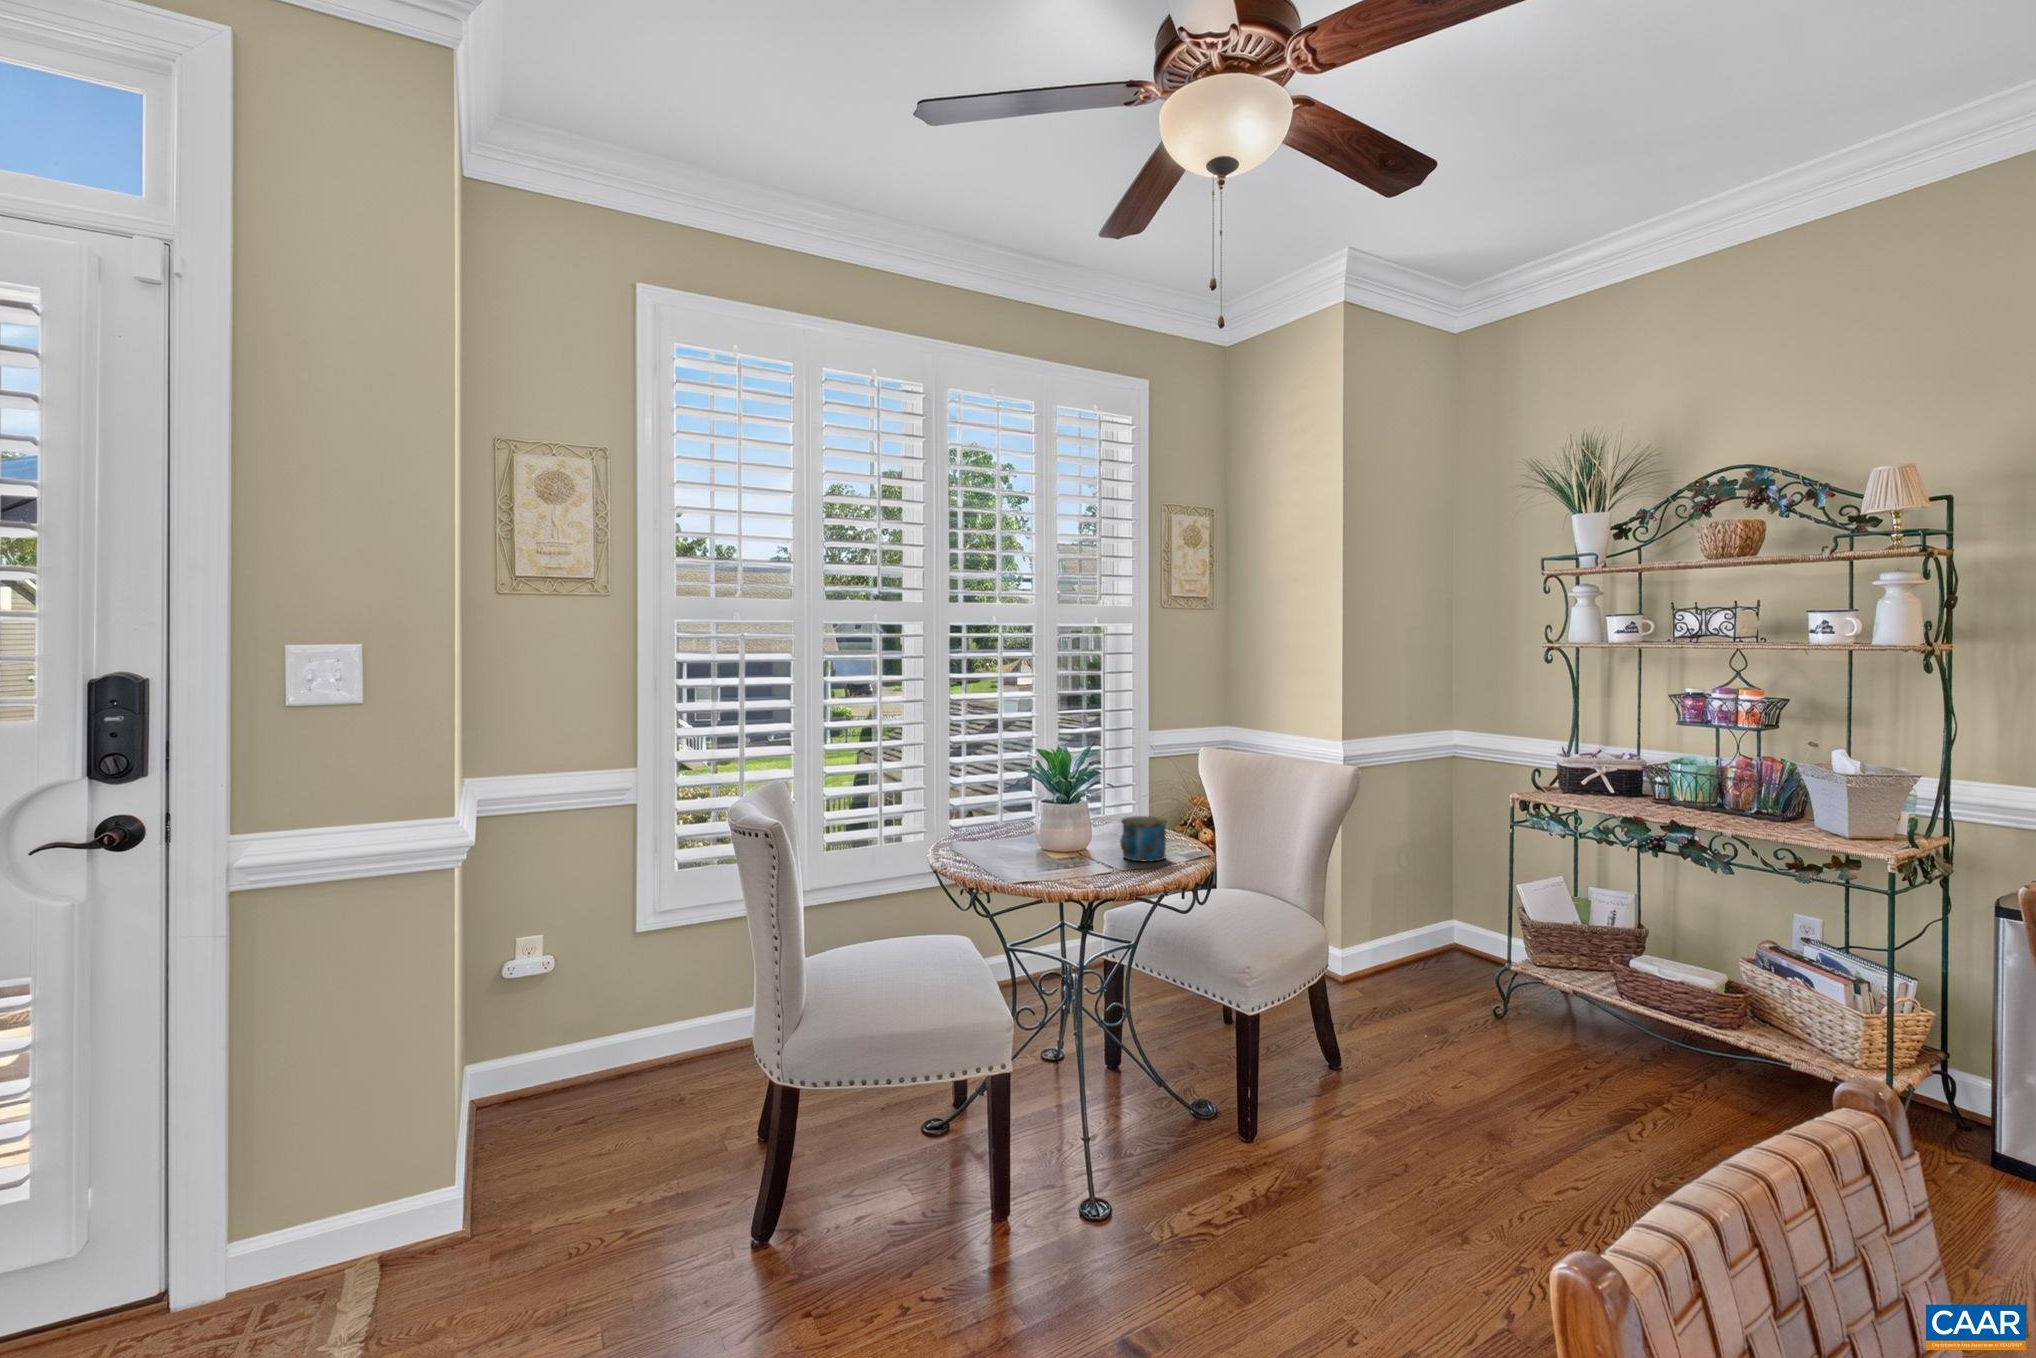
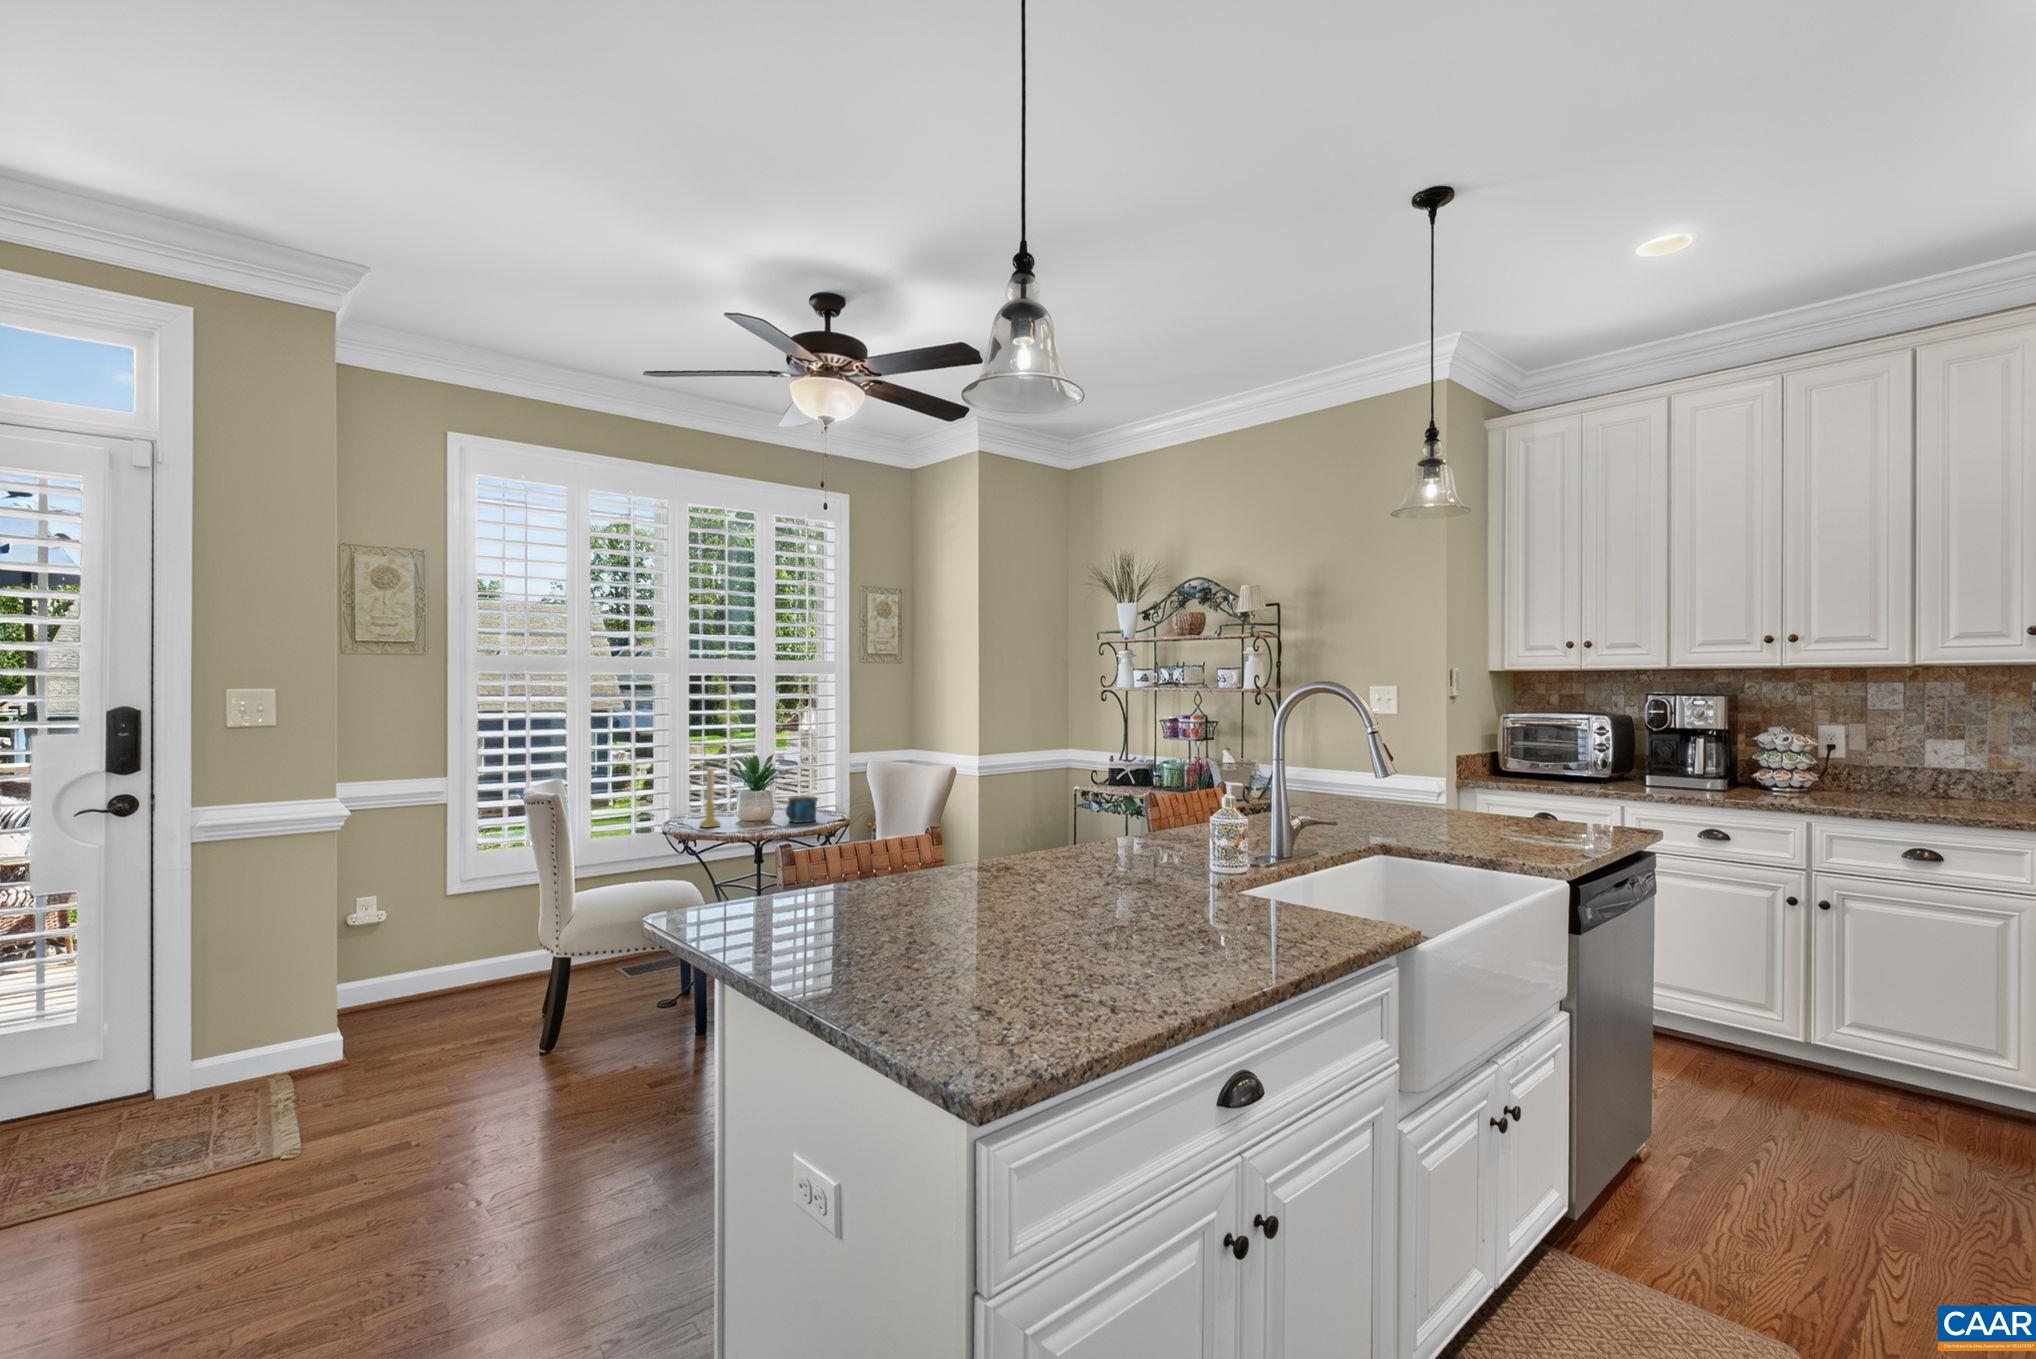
candle holder: none [987,769,1019,866] -> present [700,769,720,827]

